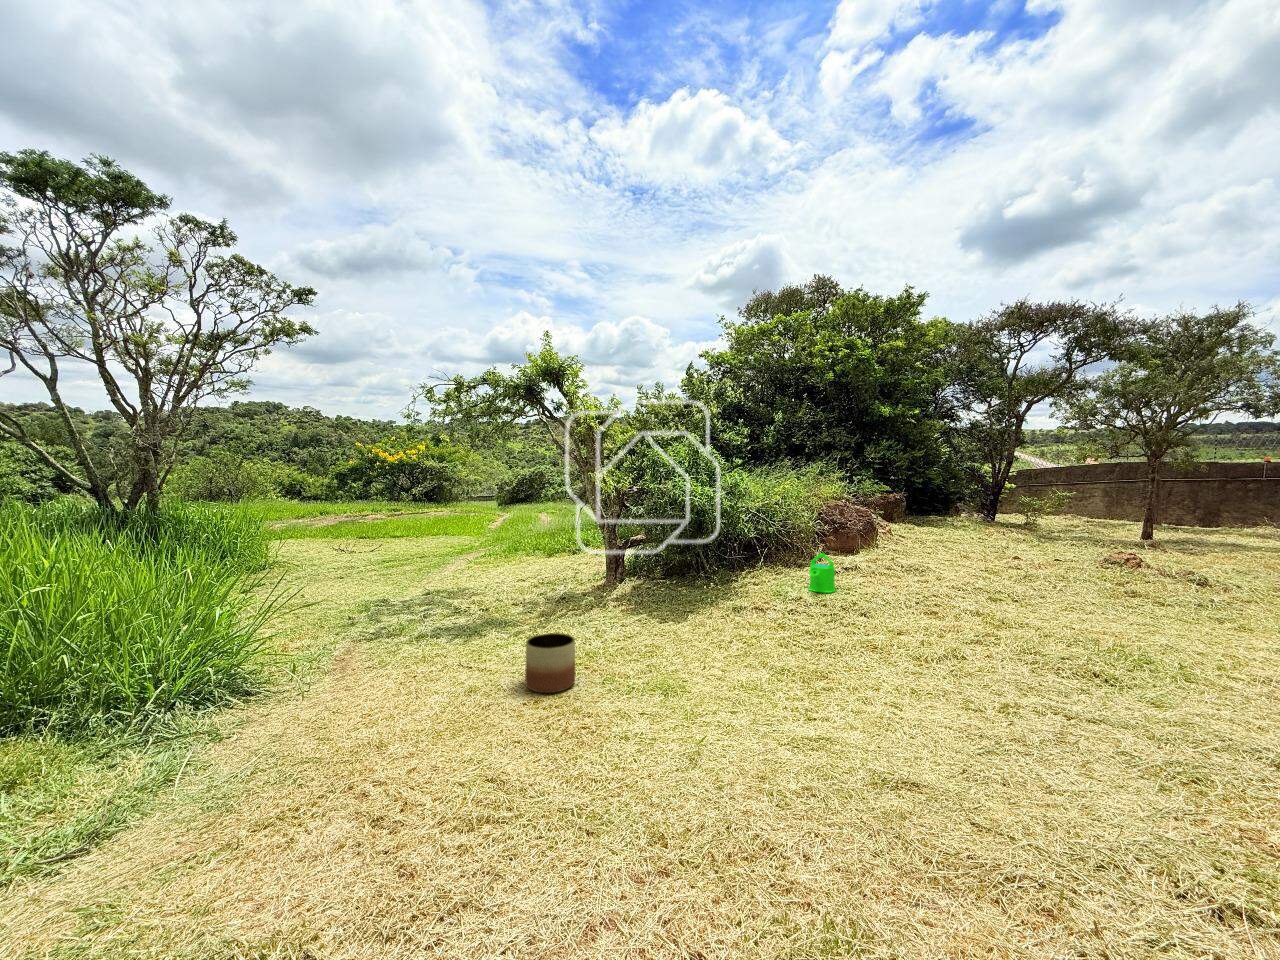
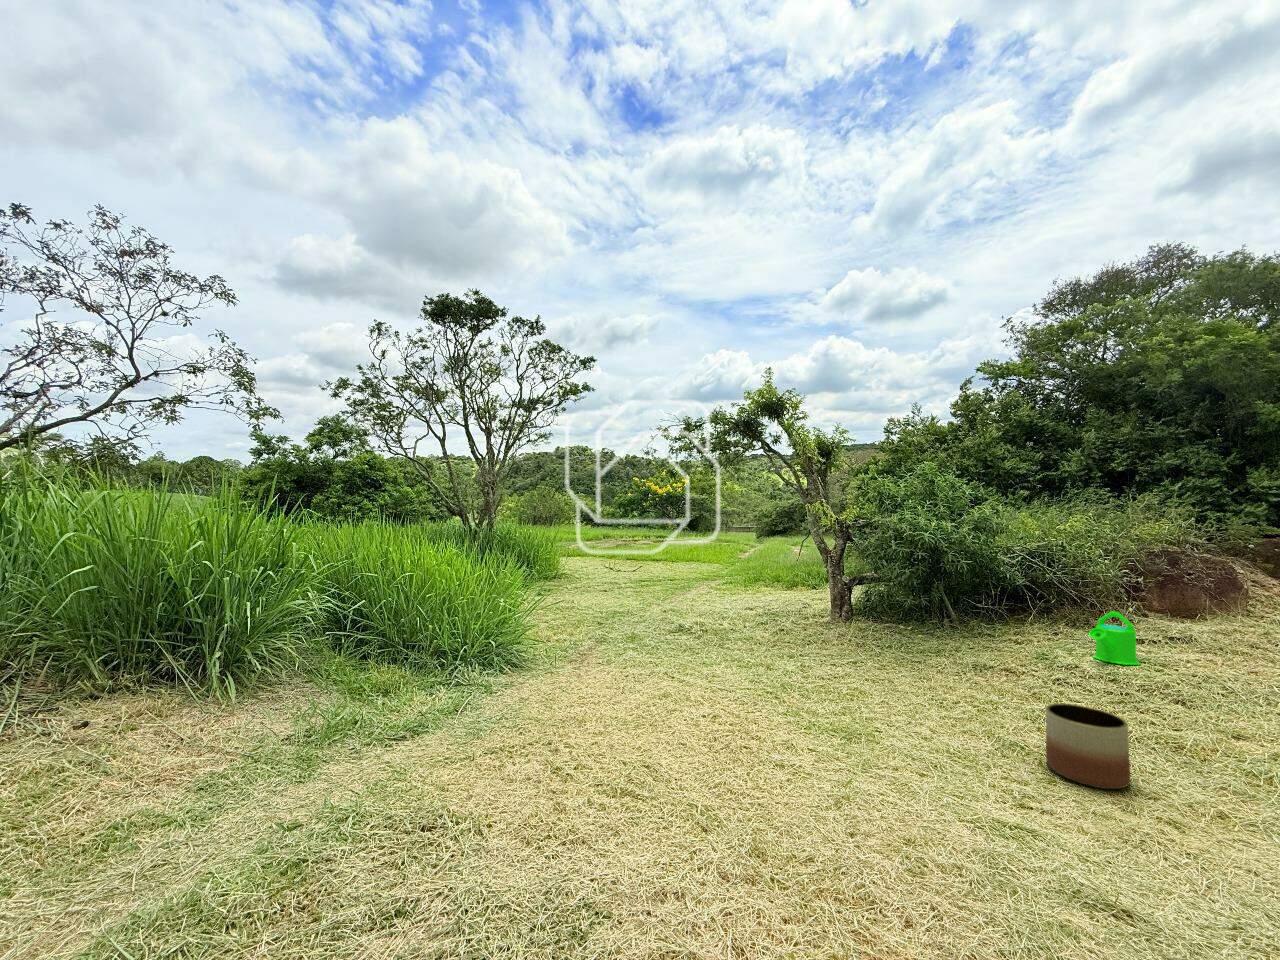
planter: present [525,633,575,693] -> present [1046,704,1130,789]

